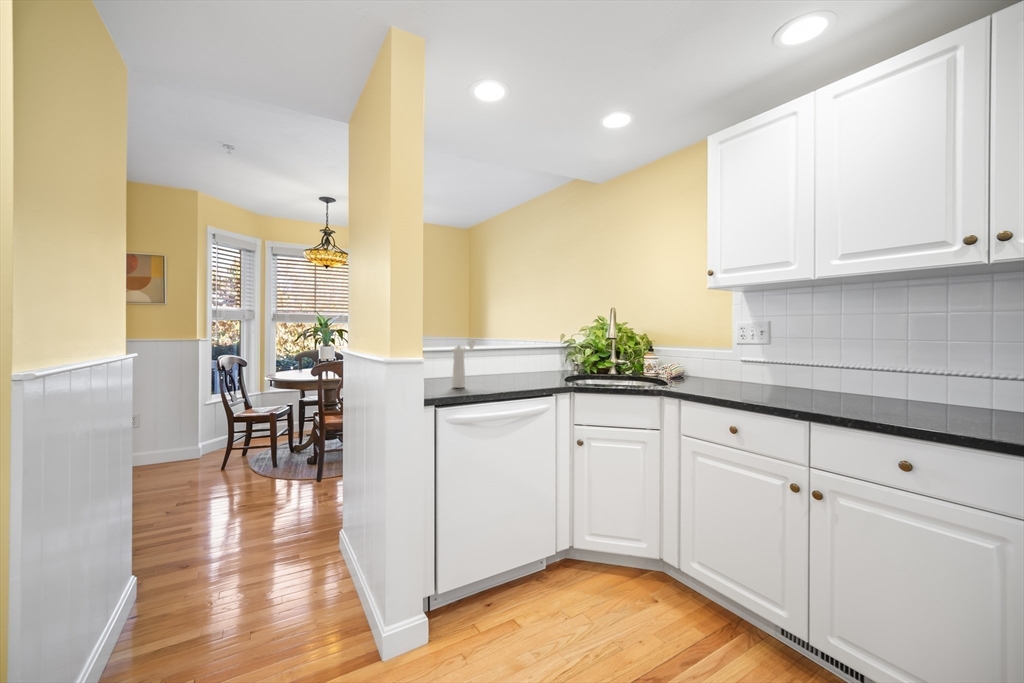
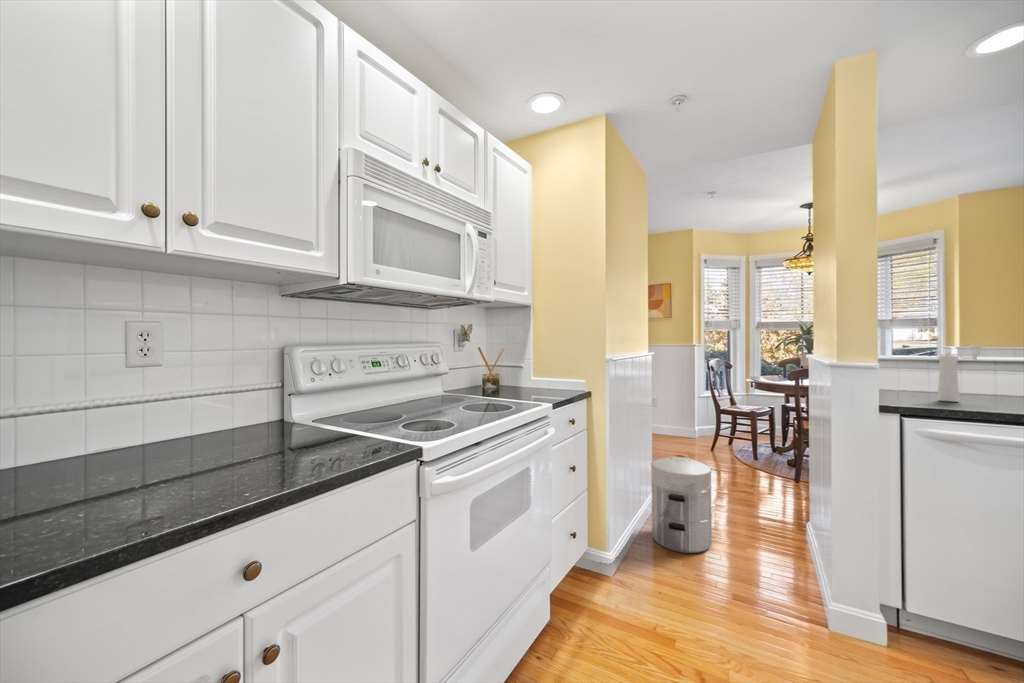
waste bin: none [128,501,234,655] -> present [651,455,712,553]

